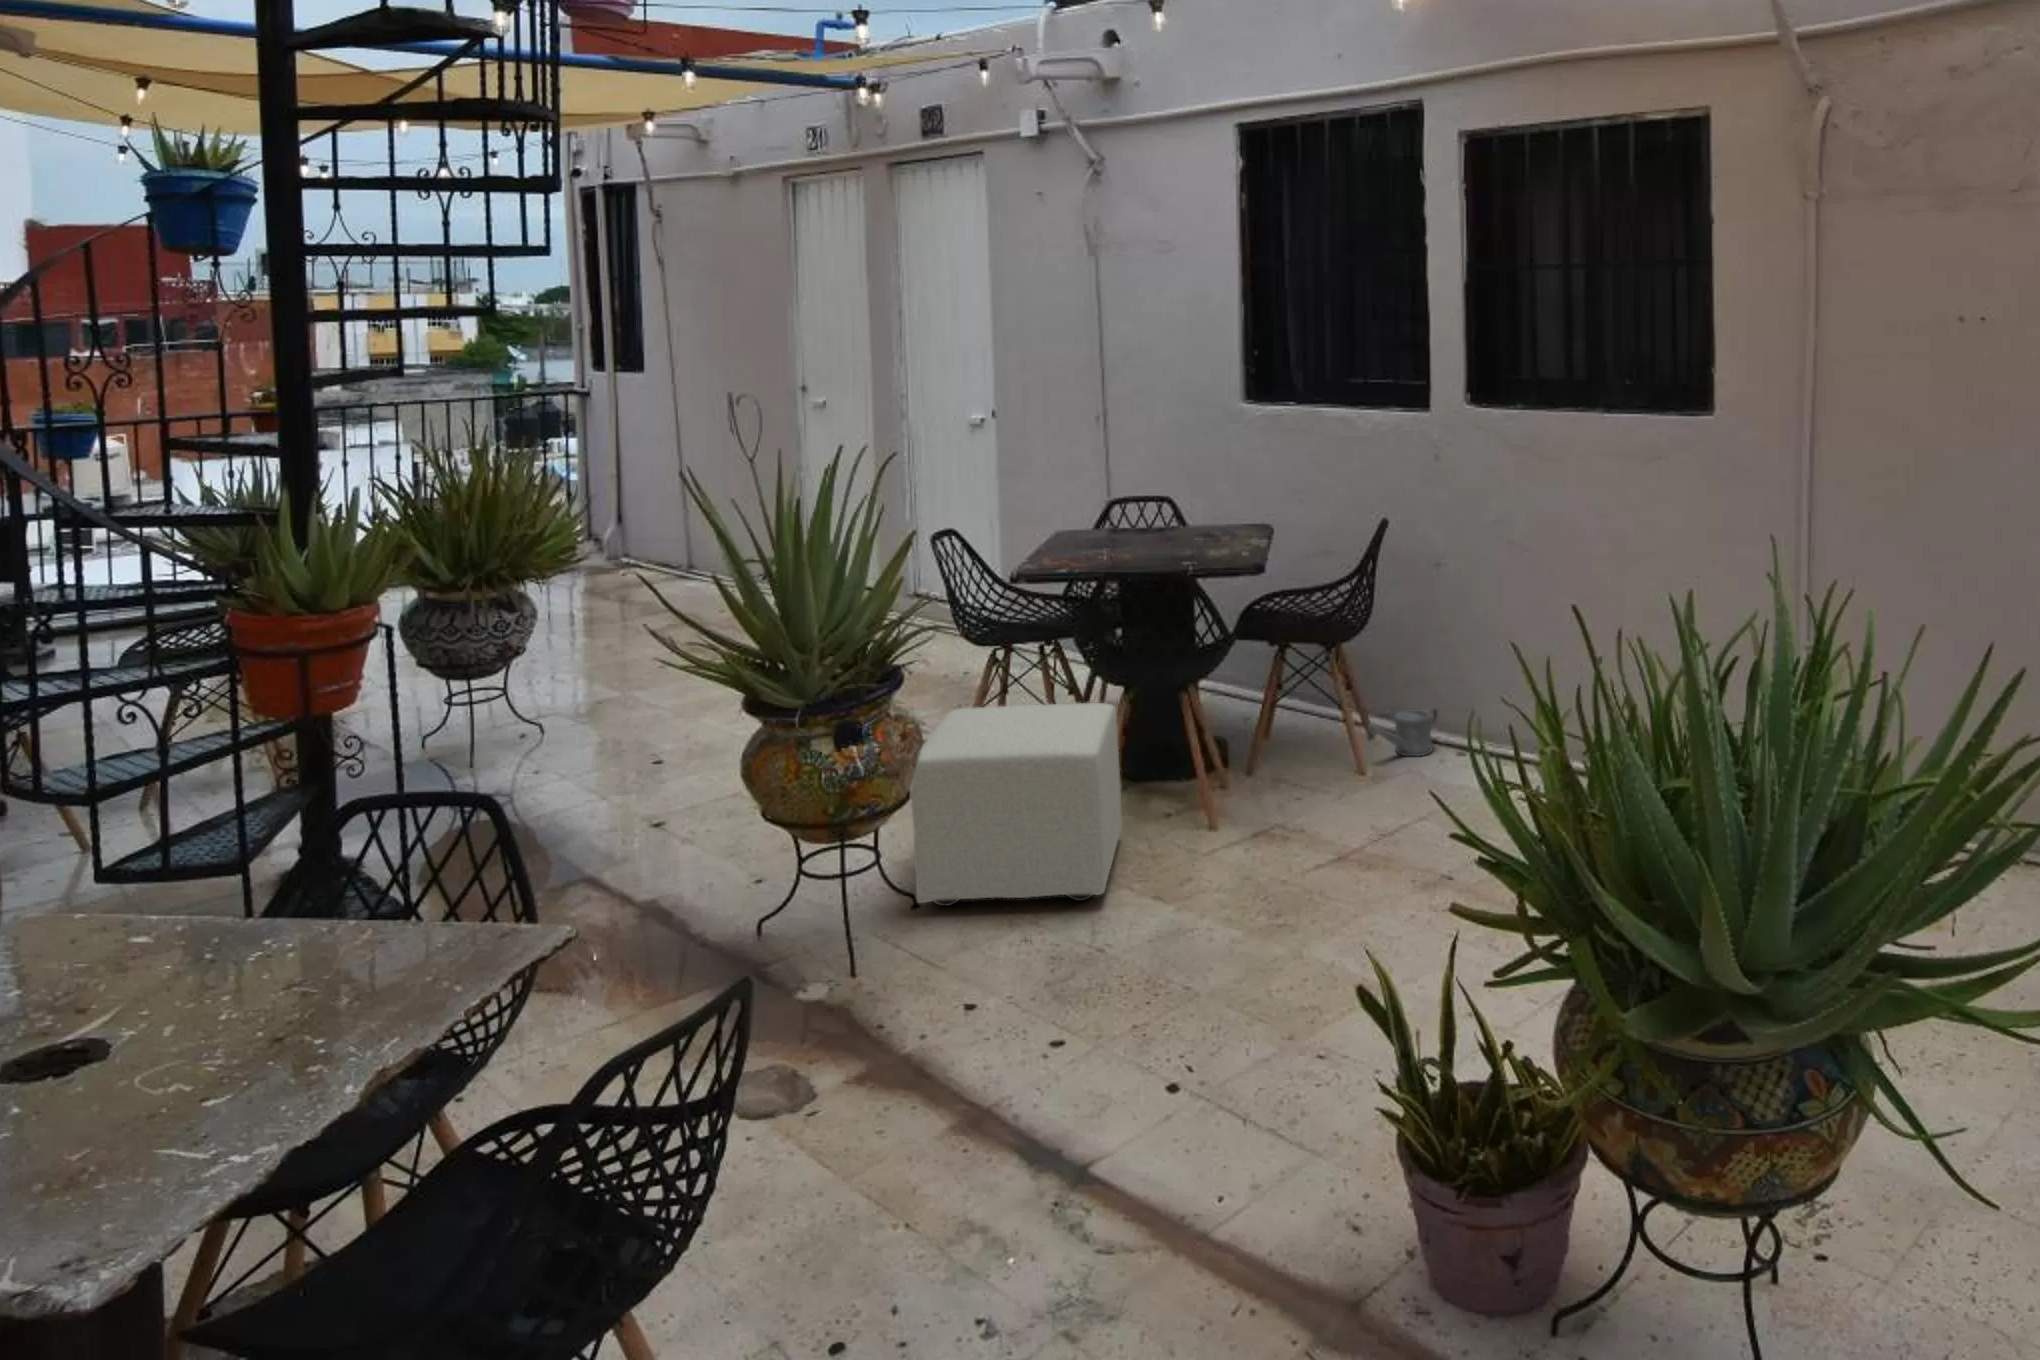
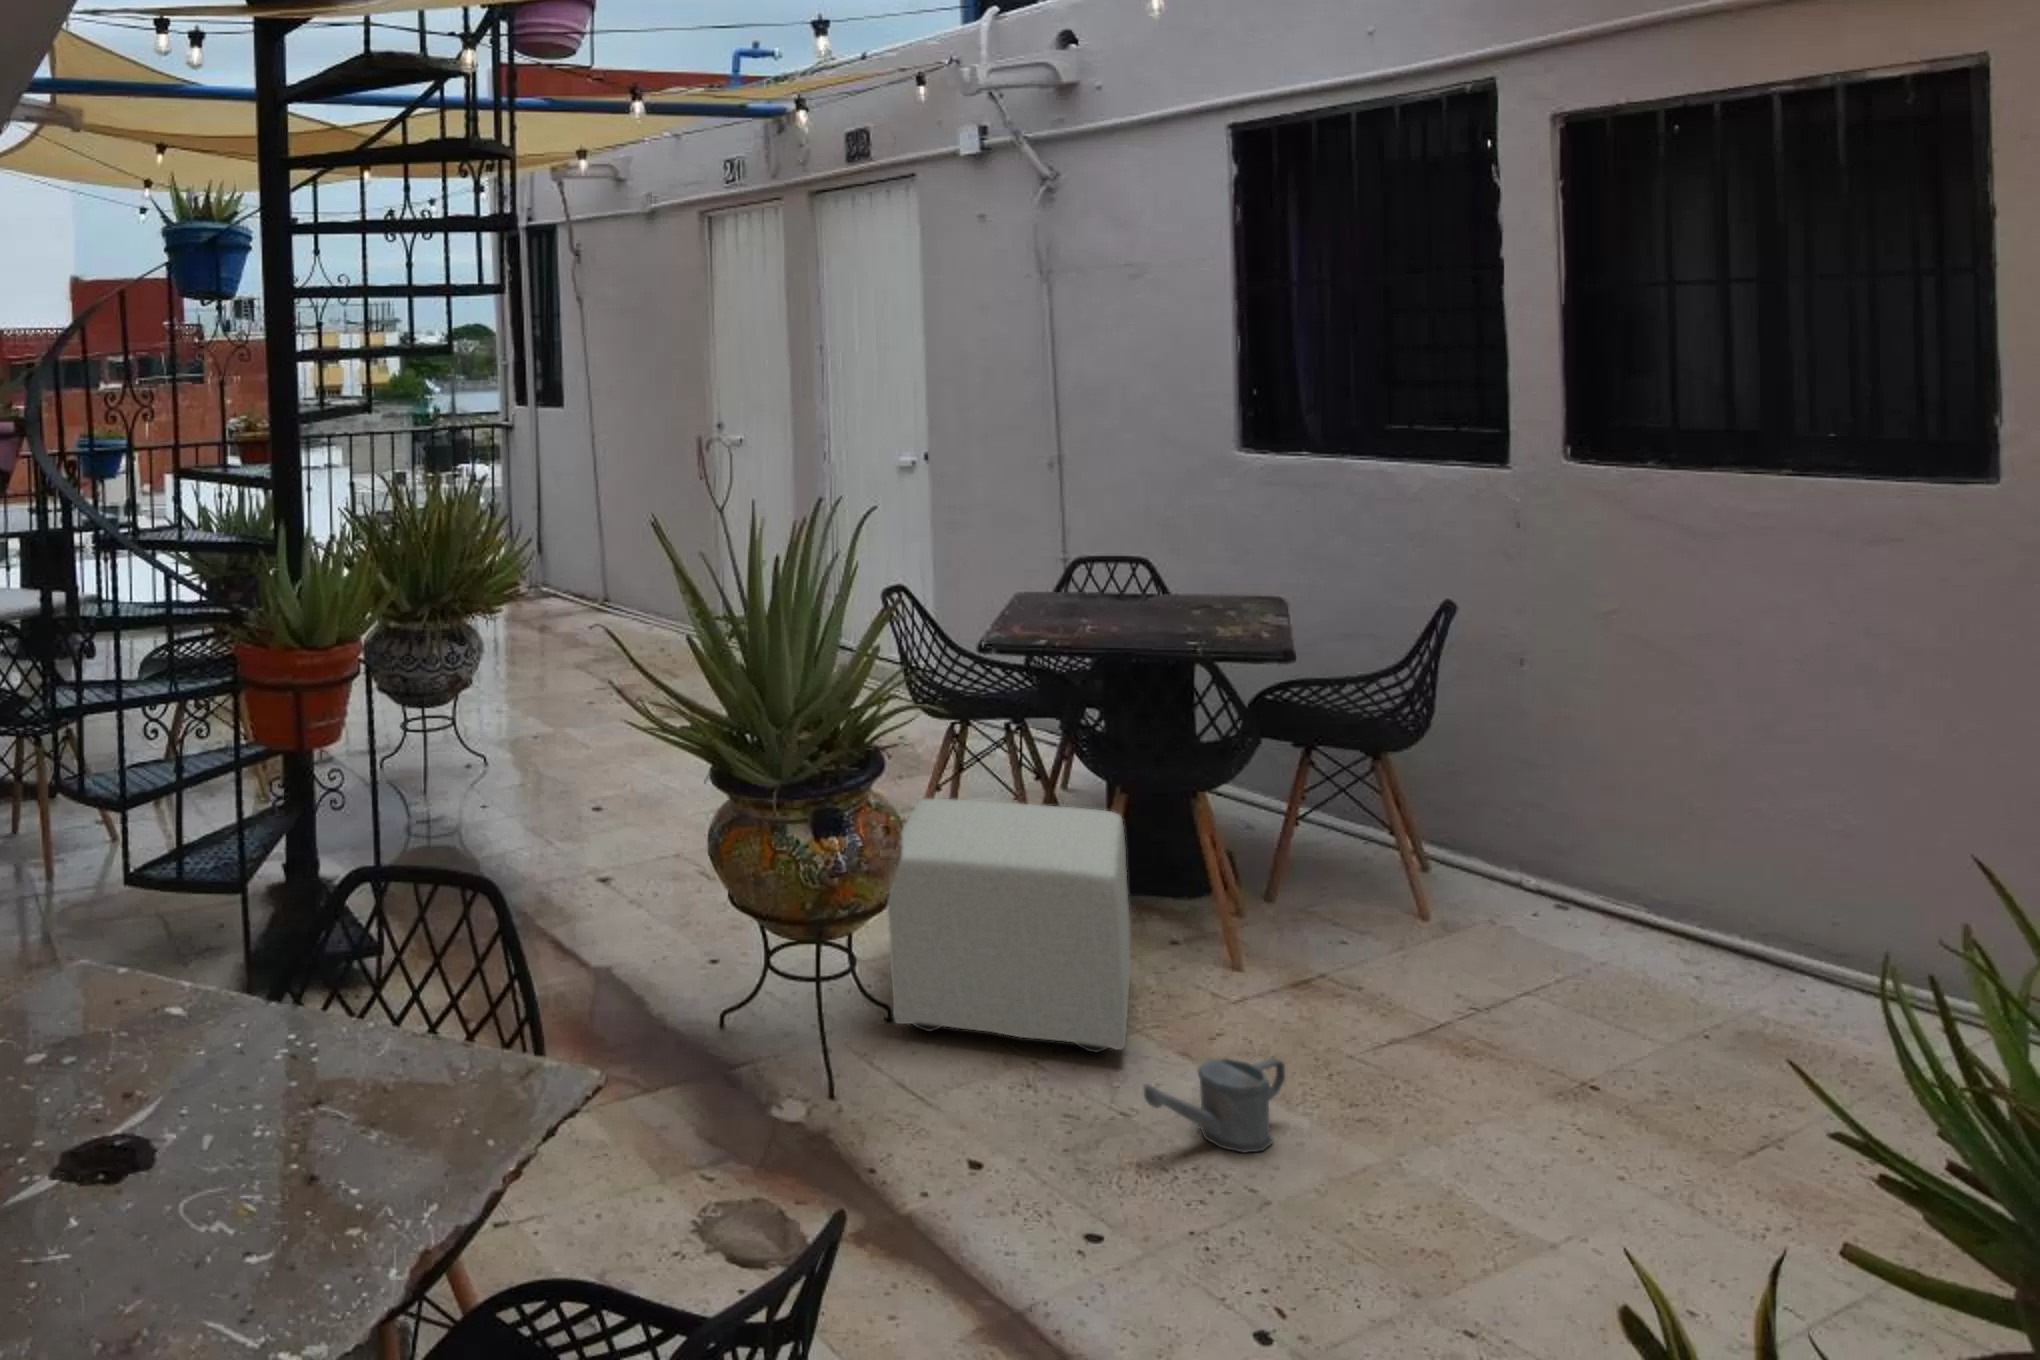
watering can: present [1369,708,1438,756] -> present [1144,1058,1285,1152]

